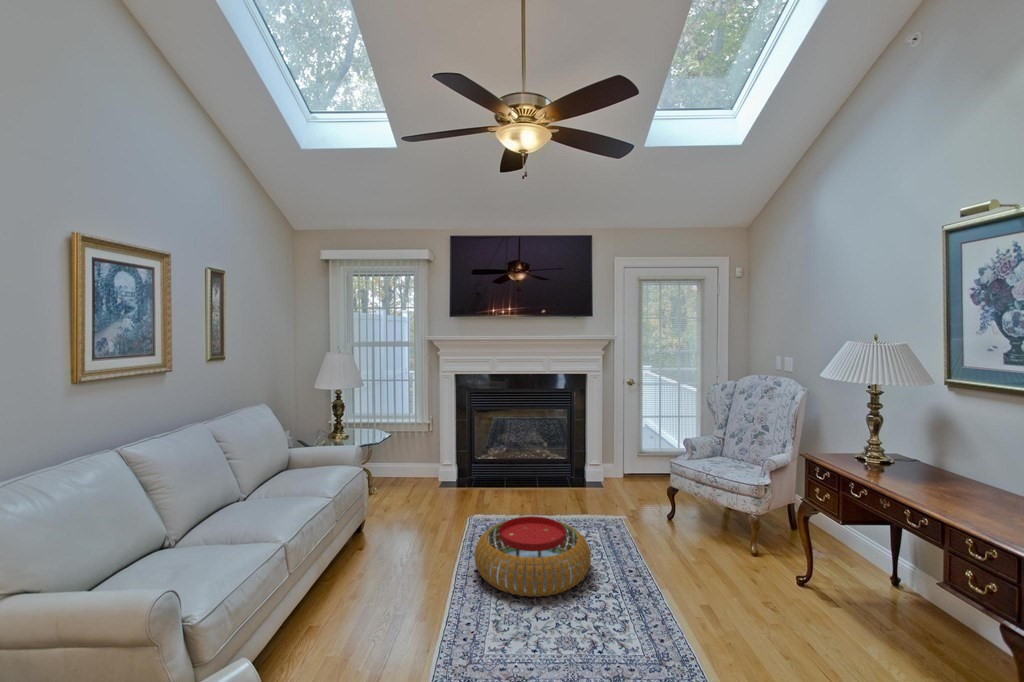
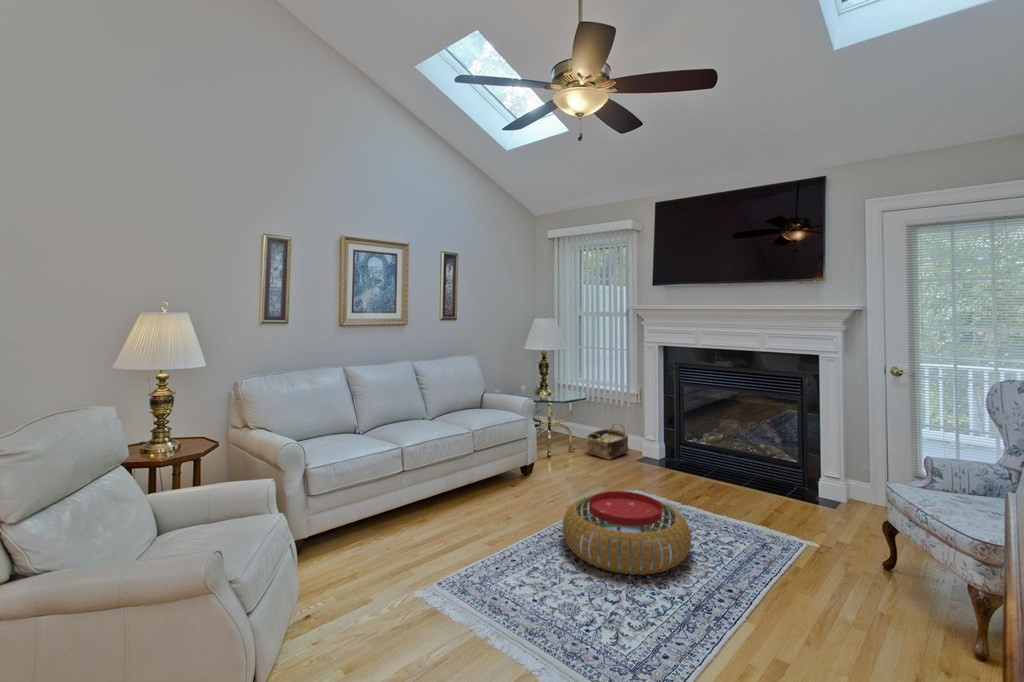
woven basket: none [386,453,425,492] -> present [586,423,628,460]

